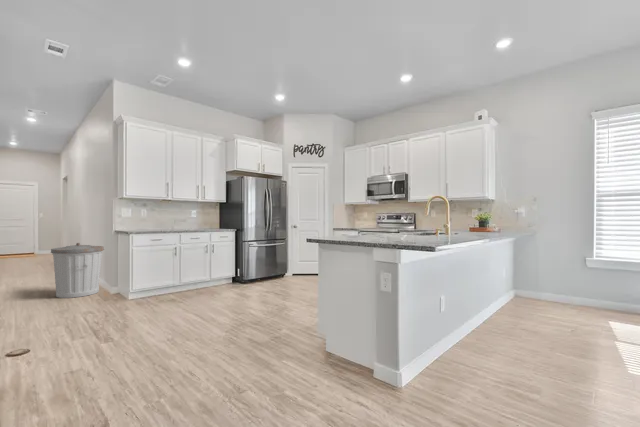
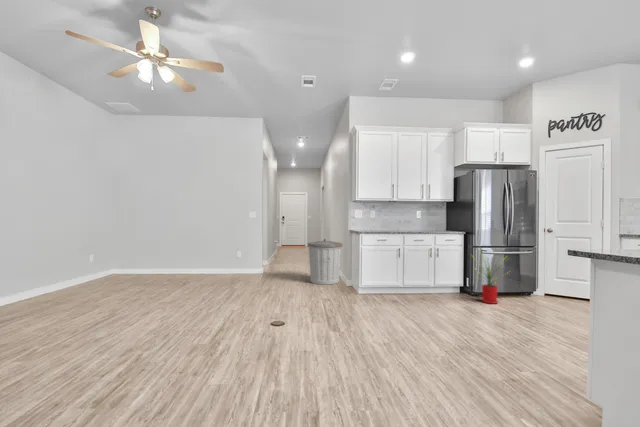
house plant: none [239,243,272,288] -> present [482,261,498,304]

